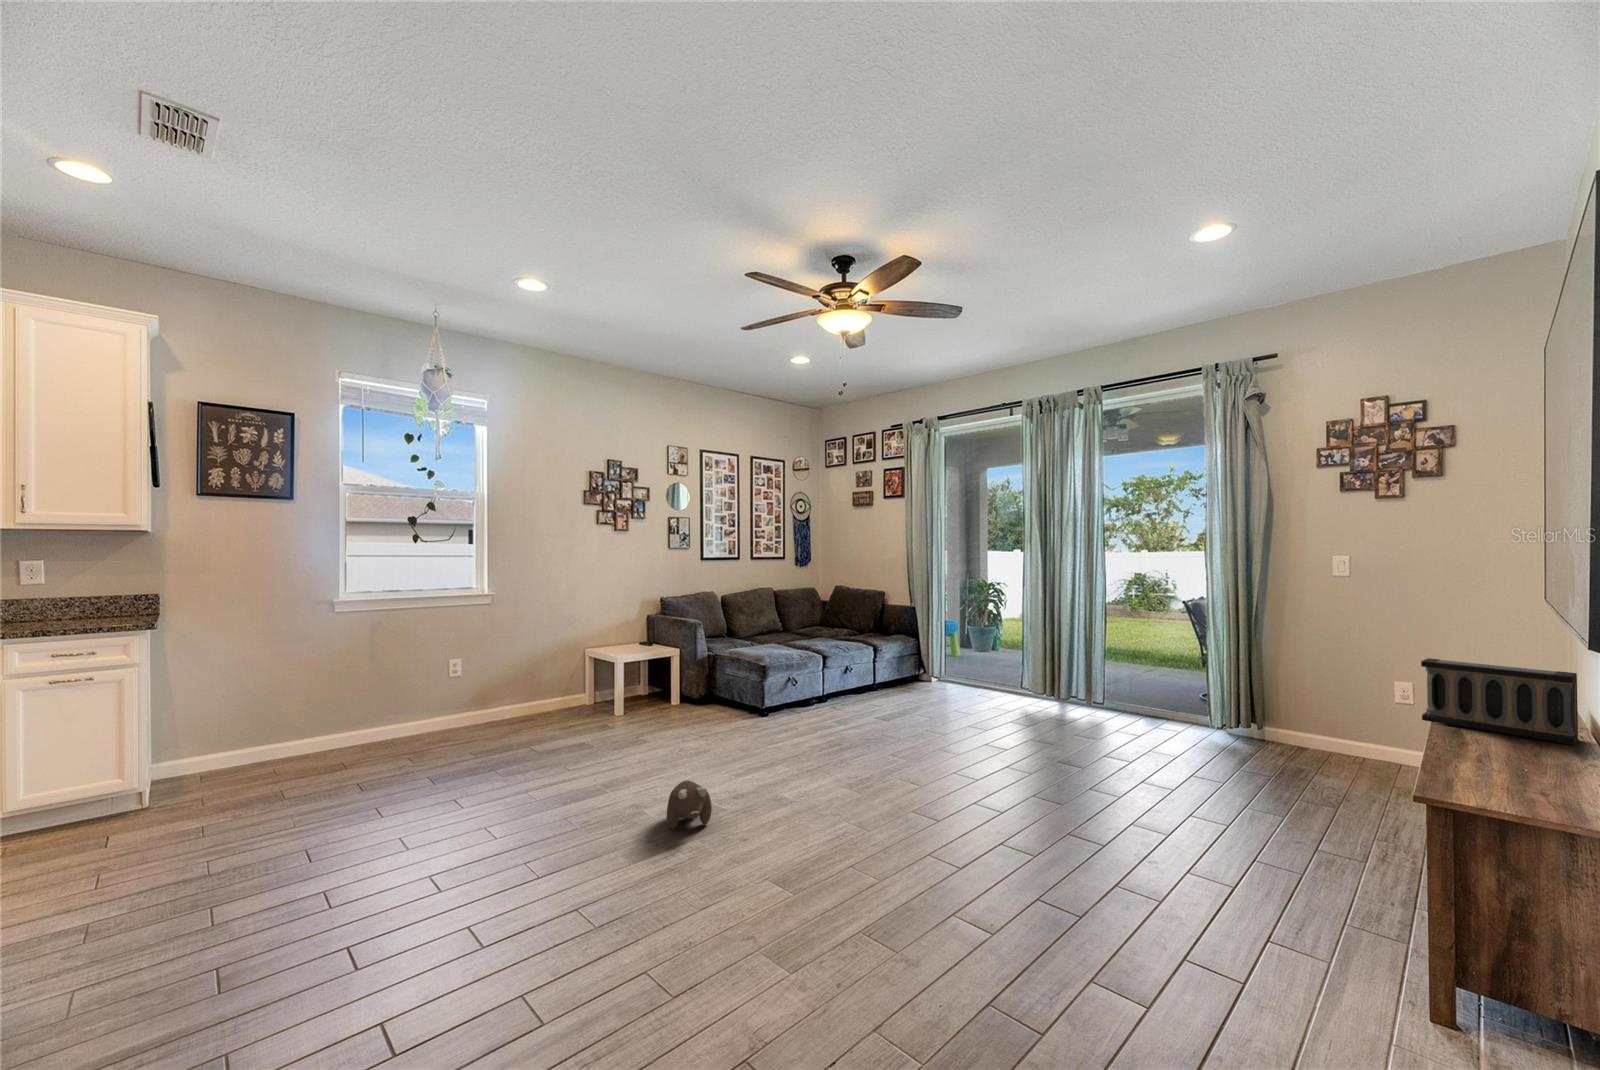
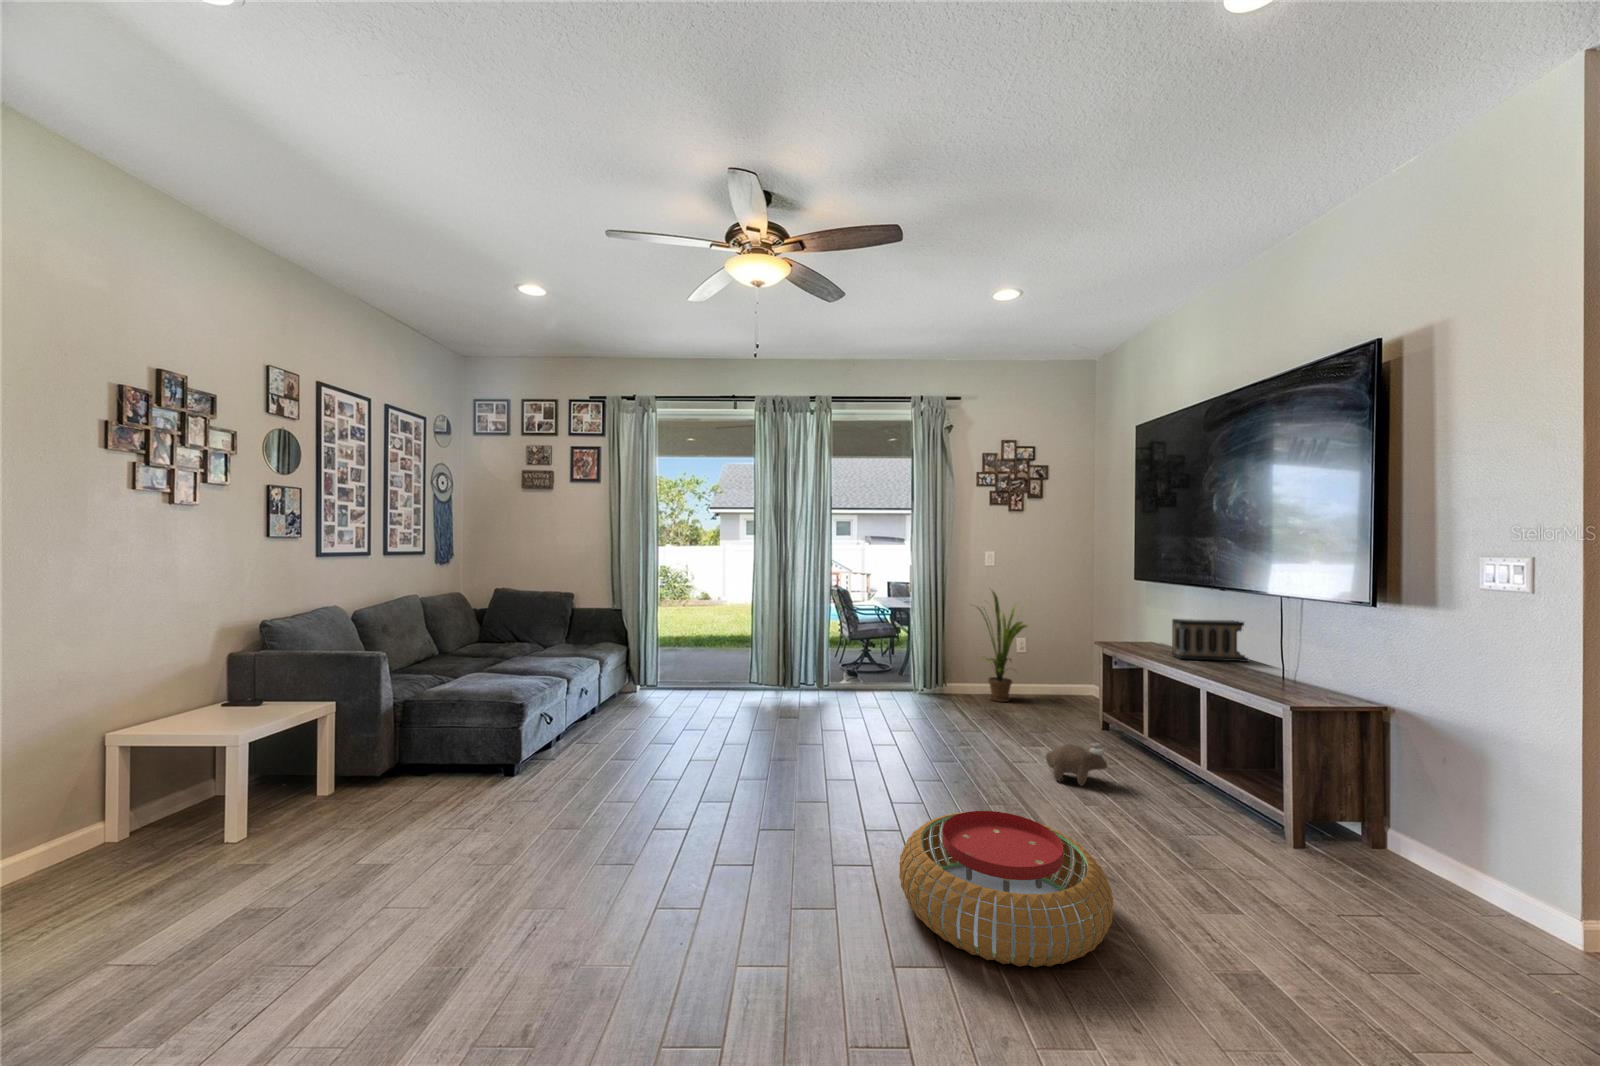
house plant: none [1275,609,1384,770] -> present [978,591,1032,702]
plush toy: present [667,781,712,829] -> present [1046,743,1109,786]
pouf: none [804,789,989,917] -> present [899,811,1113,967]

